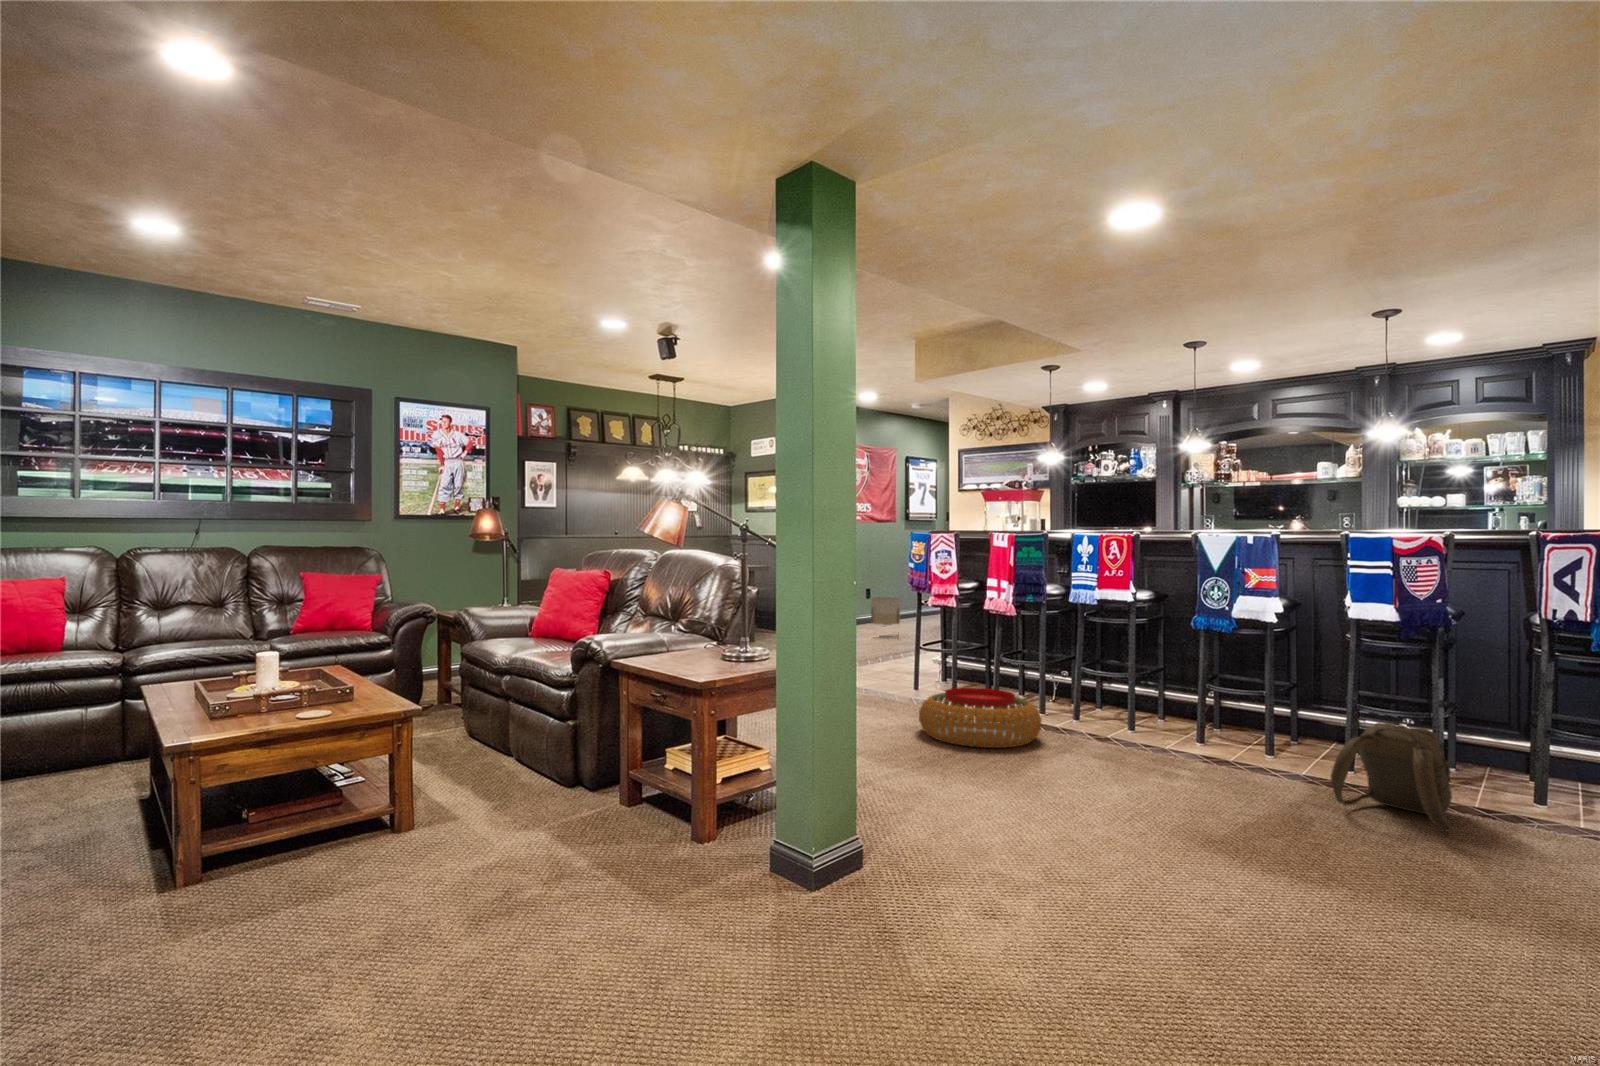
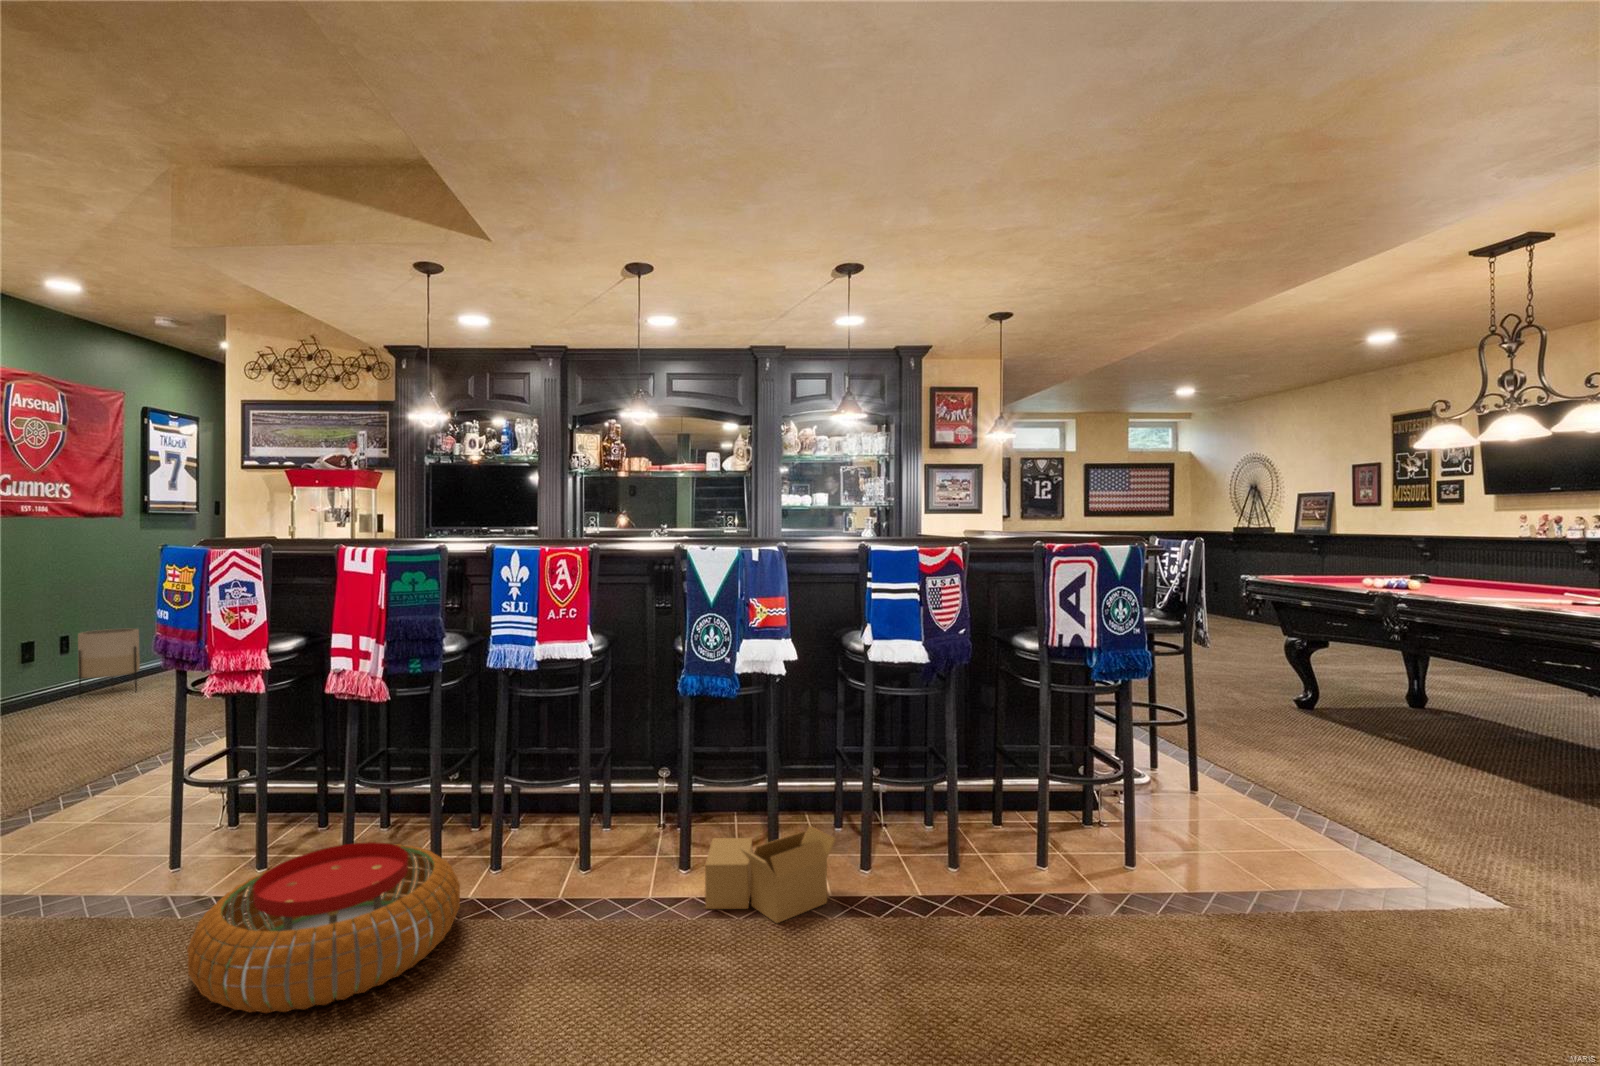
backpack: present [1331,722,1452,831] -> none [915,794,1049,932]
cardboard box: none [1190,732,1293,788] -> present [705,826,836,923]

